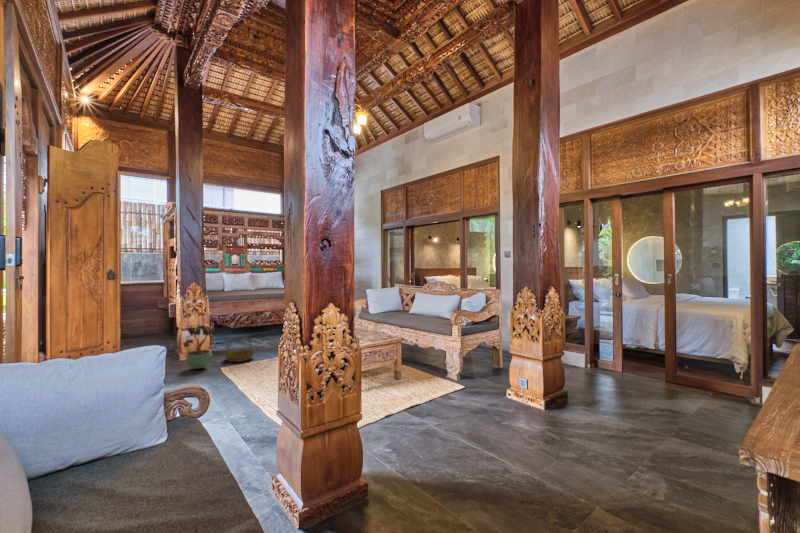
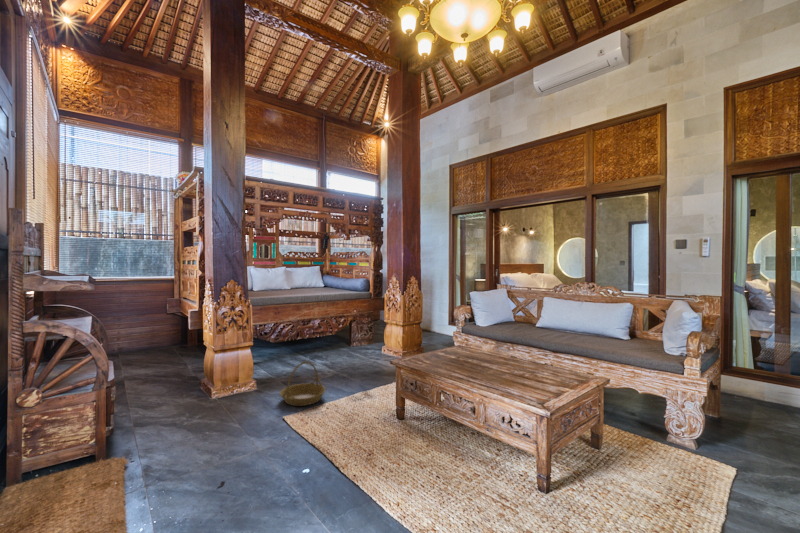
potted plant: present [183,325,216,369] -> none [222,349,275,425]

